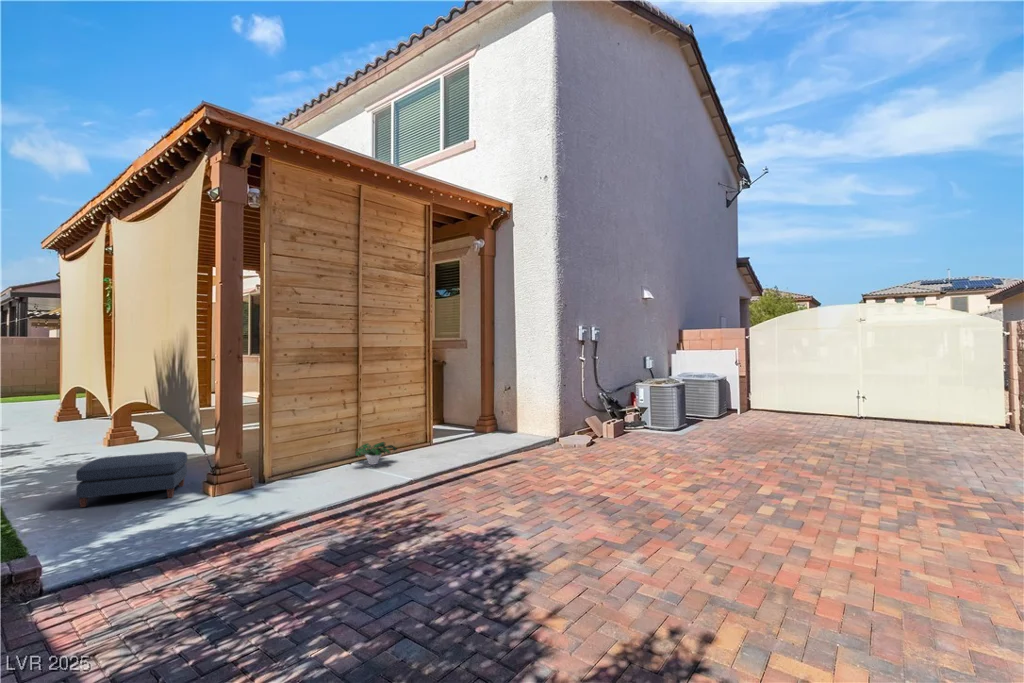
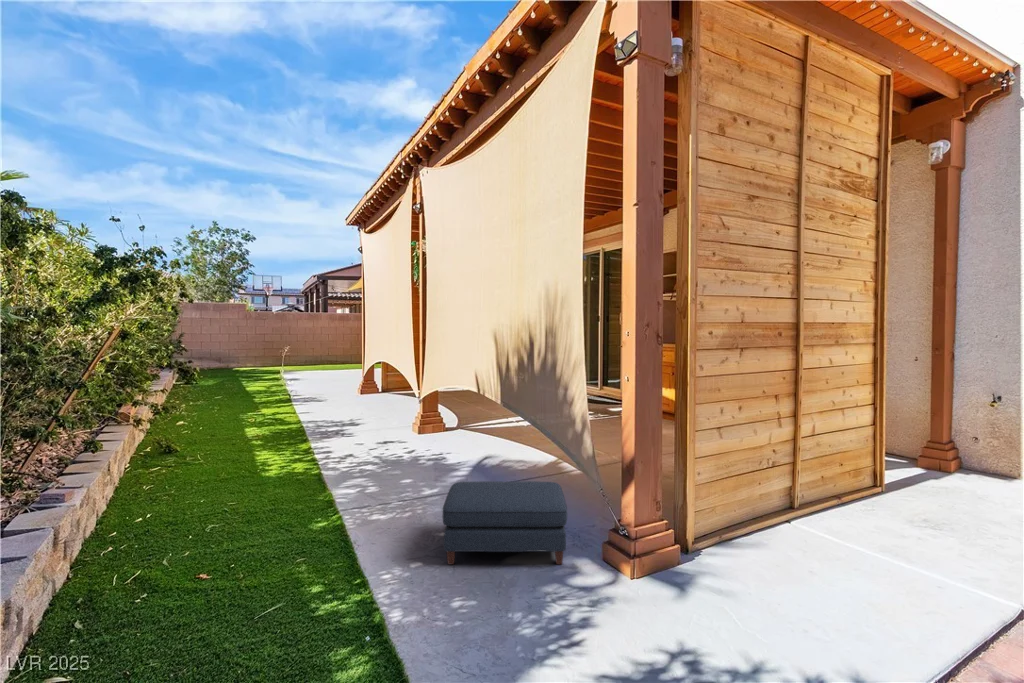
potted plant: present [355,442,397,465] -> none [797,488,884,531]

